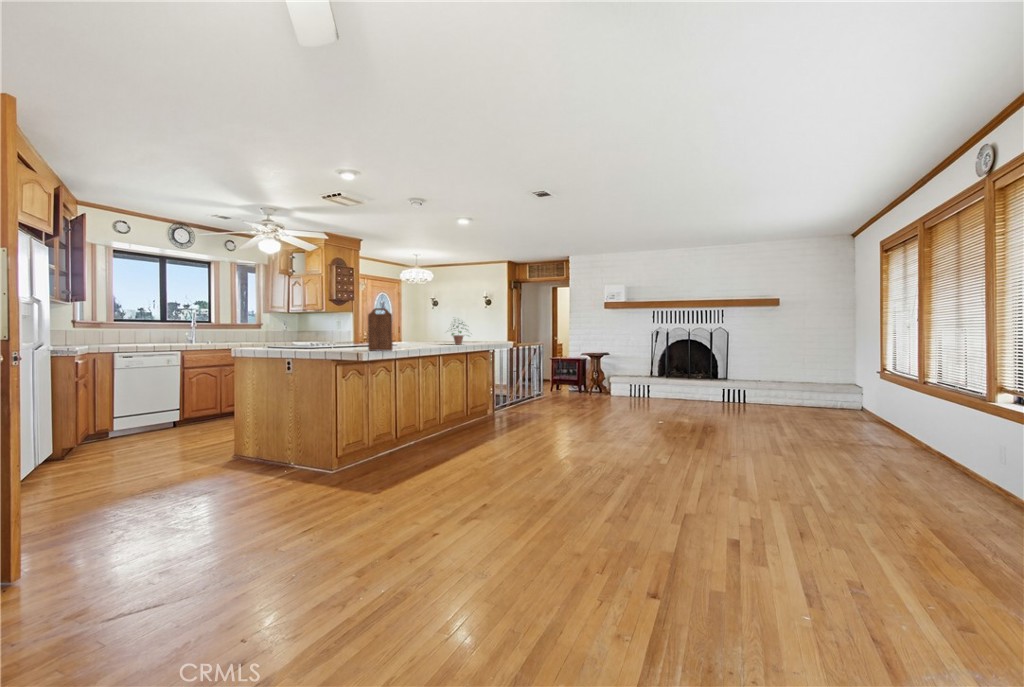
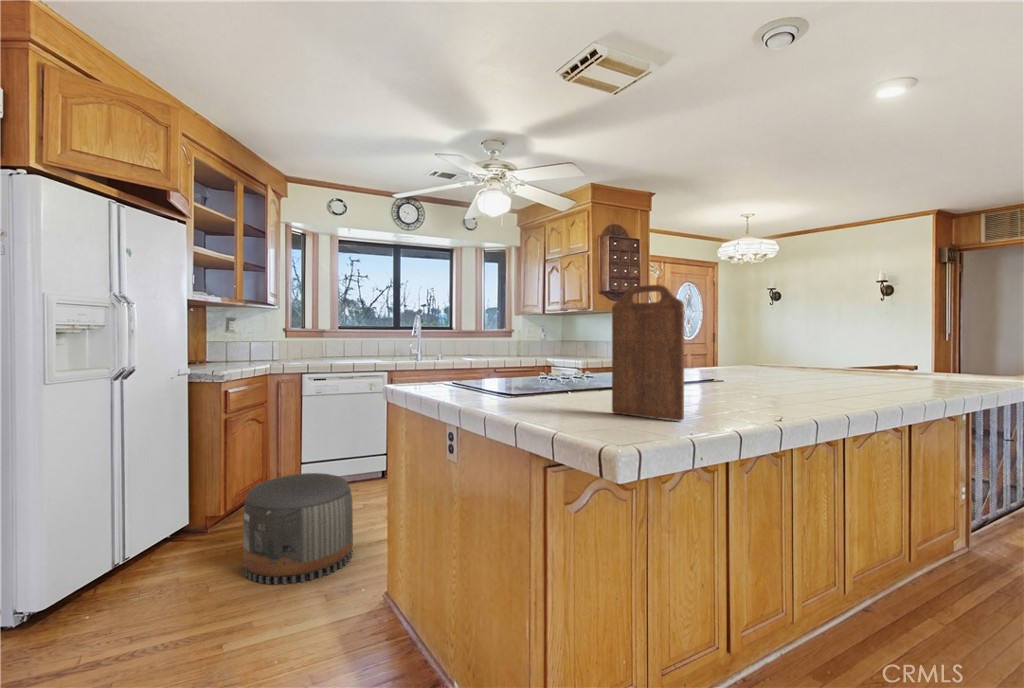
potted plant: present [451,322,464,345] -> none [822,314,905,380]
pouf: none [132,408,205,465] -> present [243,473,353,585]

